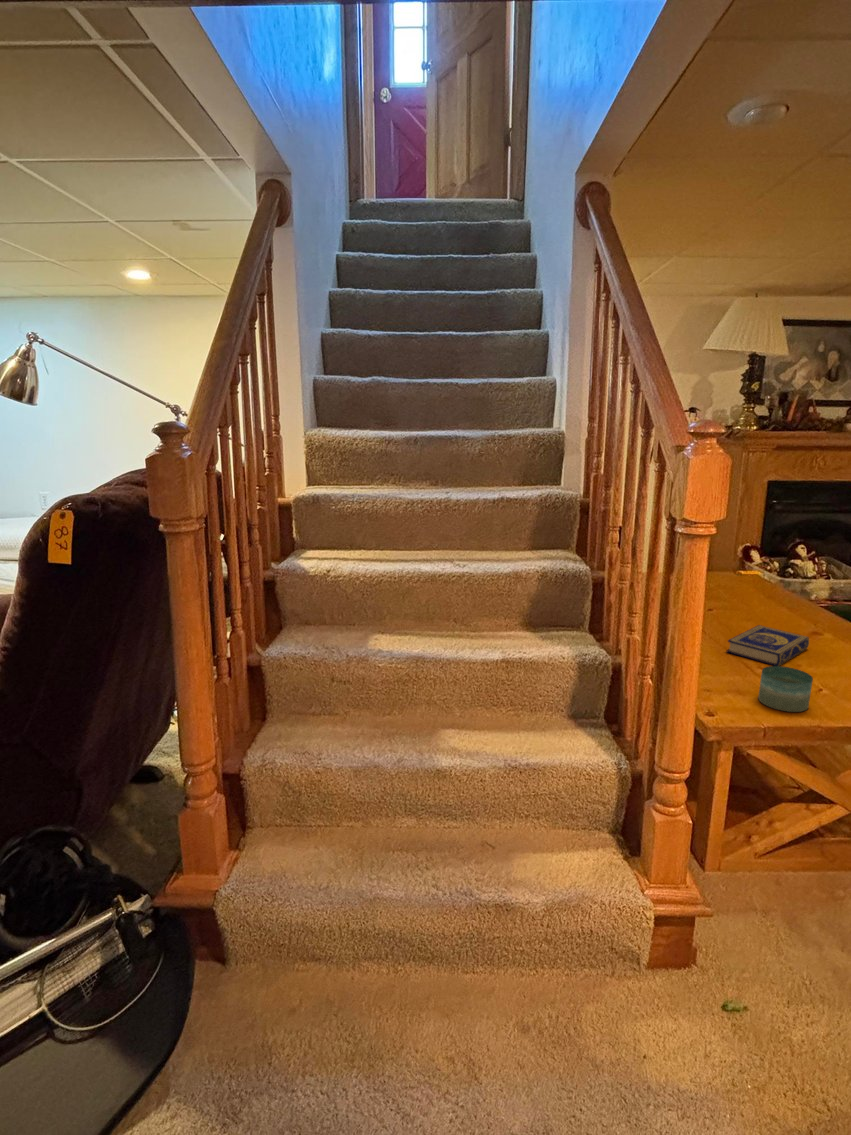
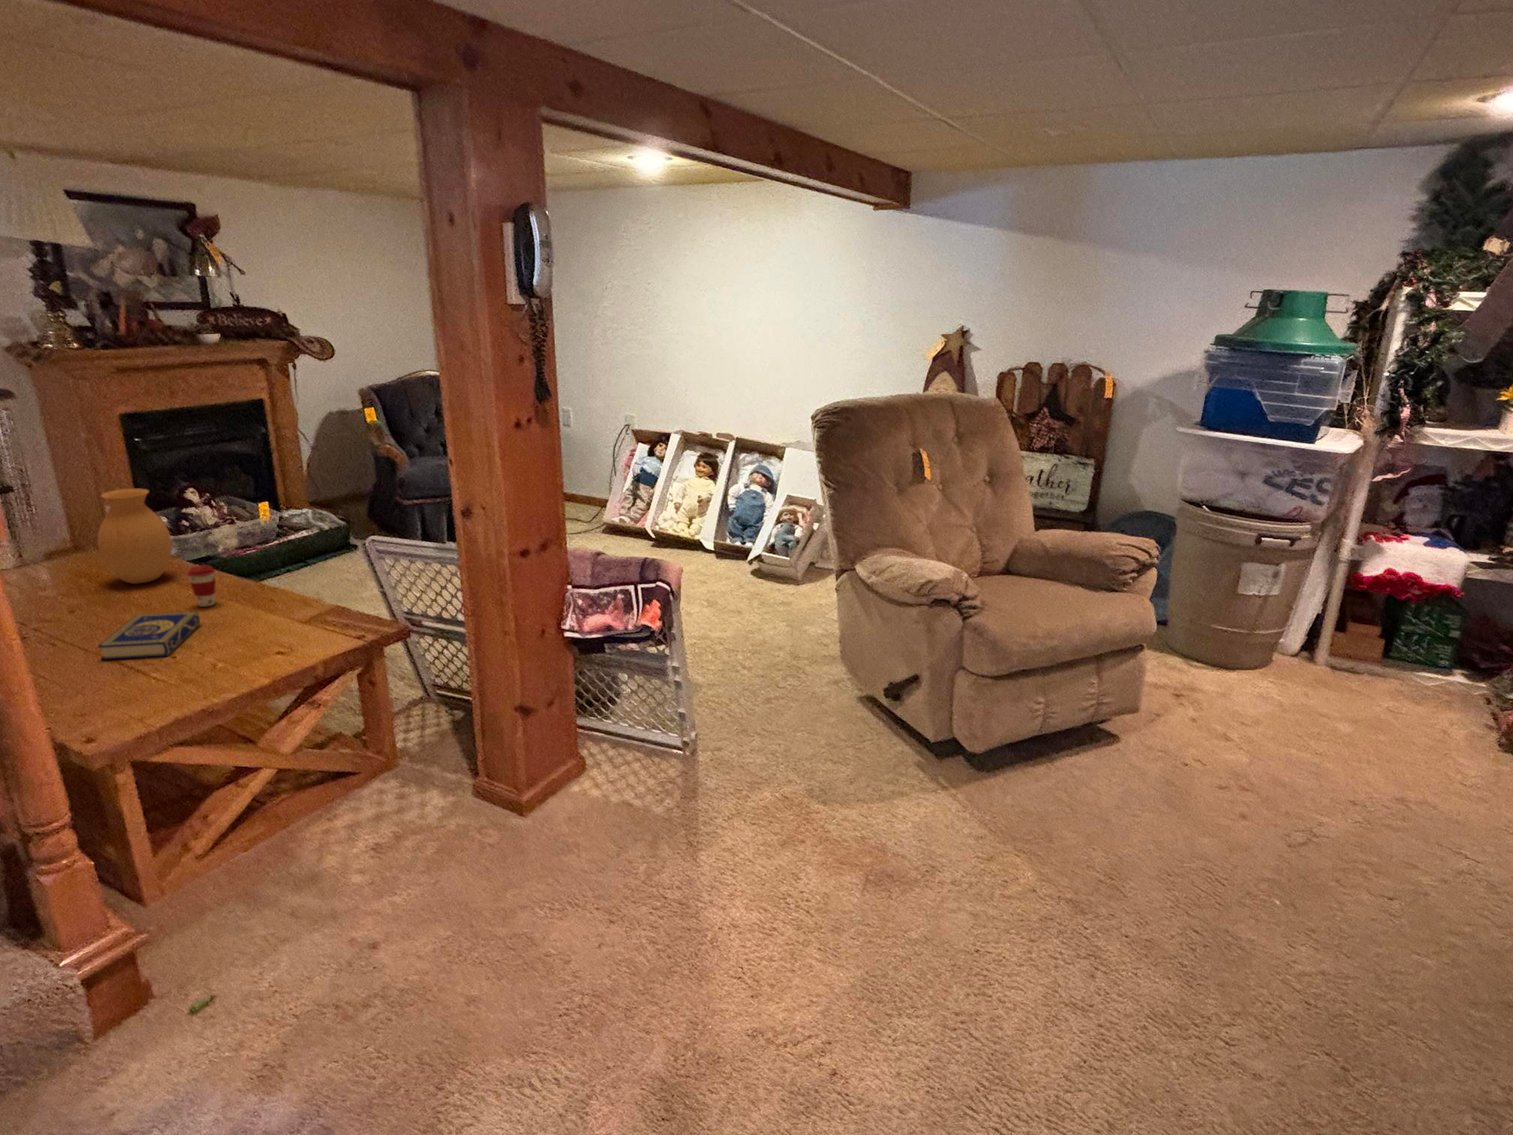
vase: none [740,527,795,604] -> present [98,489,172,584]
coffee cup: none [806,599,831,636] -> present [187,565,215,607]
candle: present [758,666,813,712] -> none [141,655,204,705]

